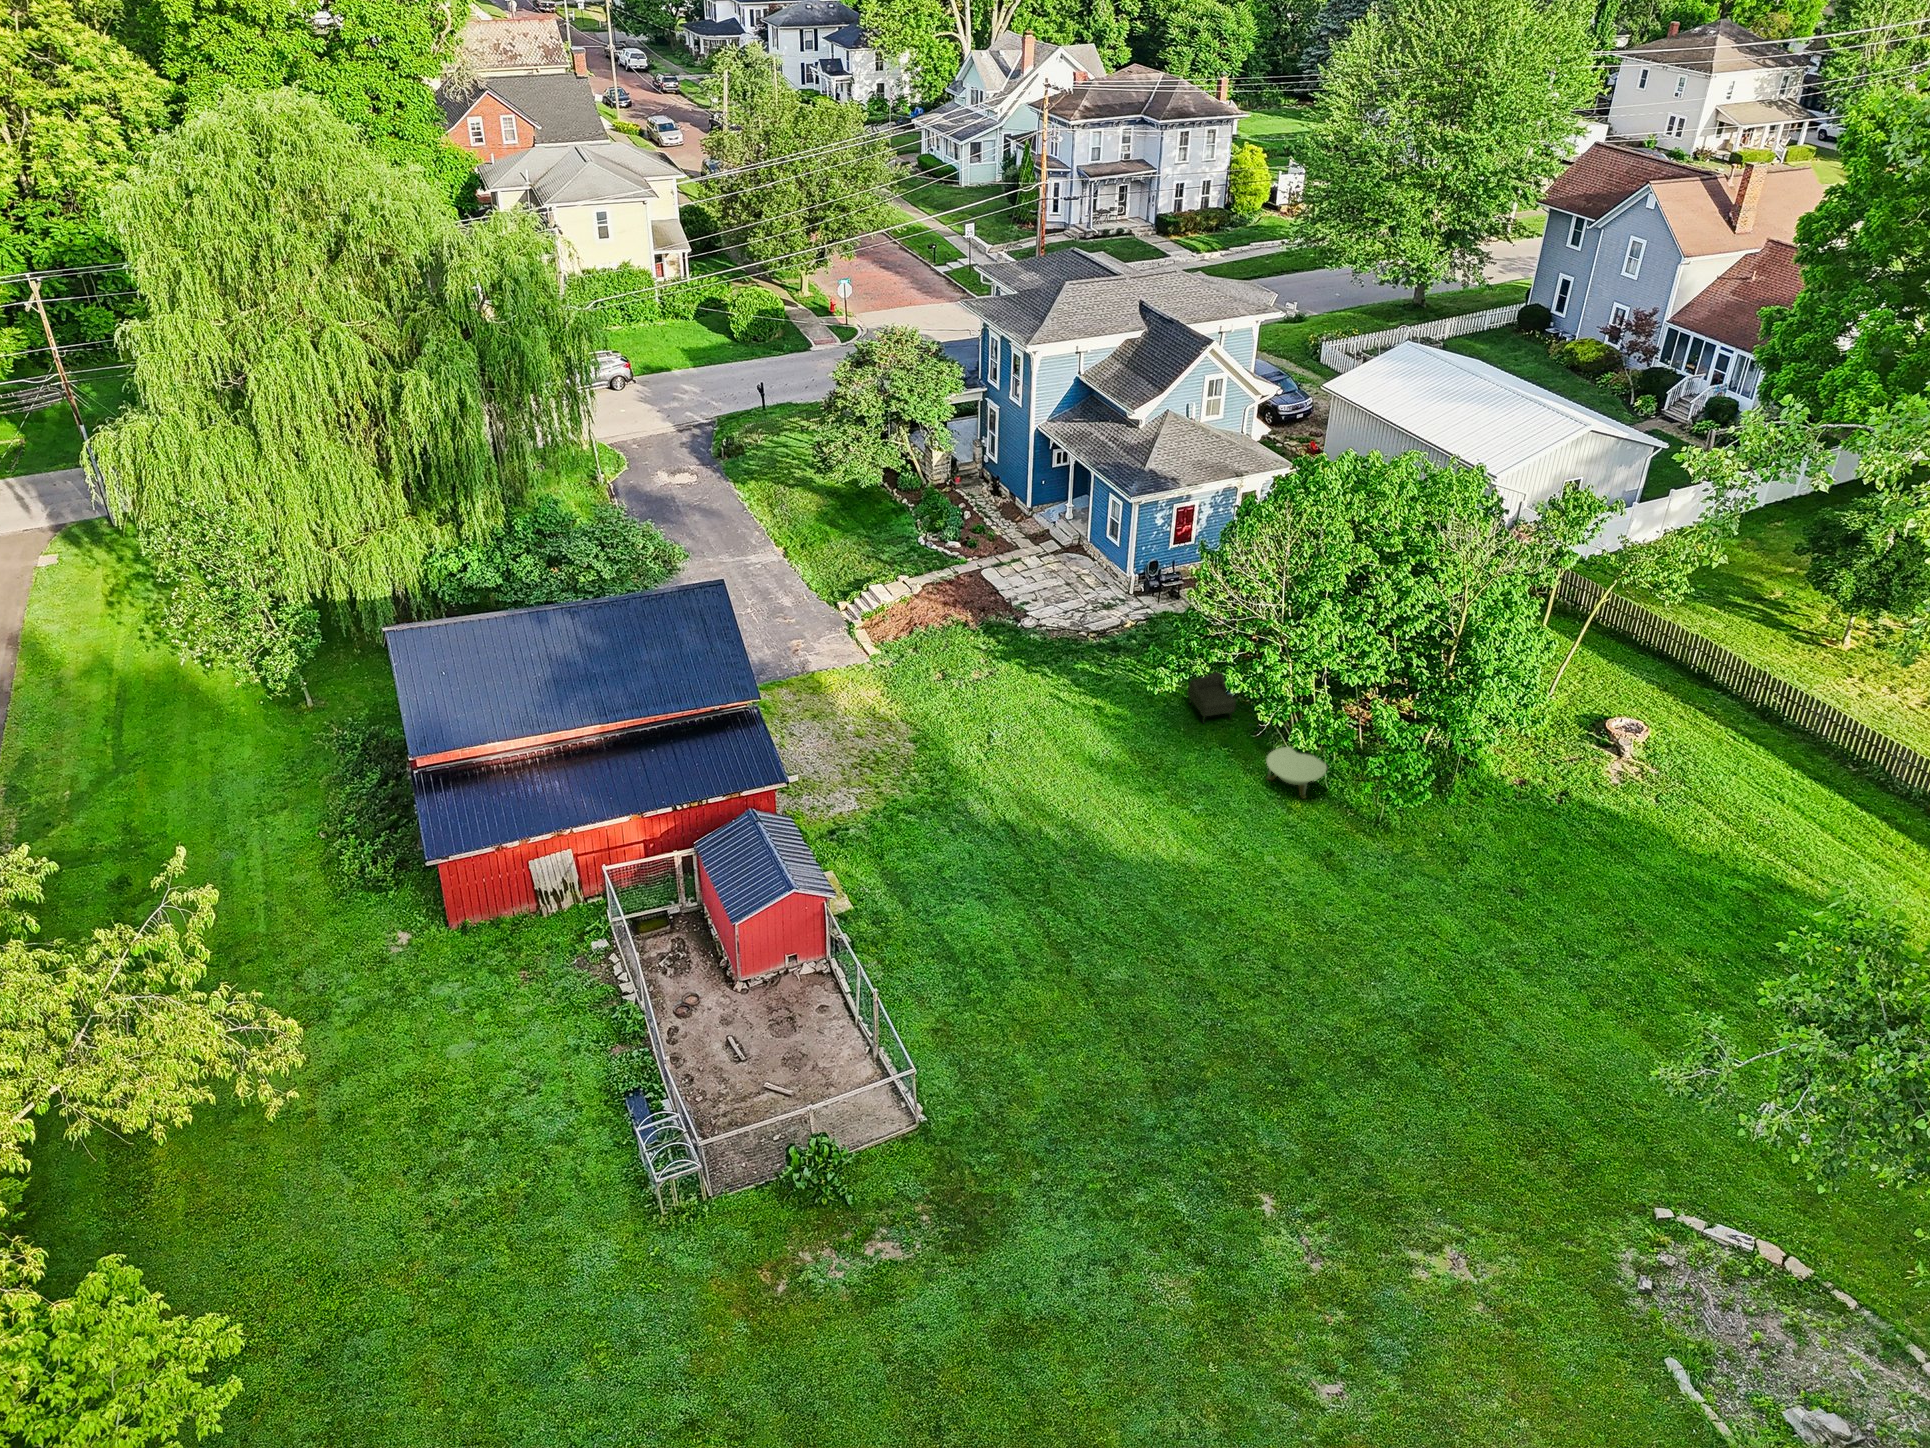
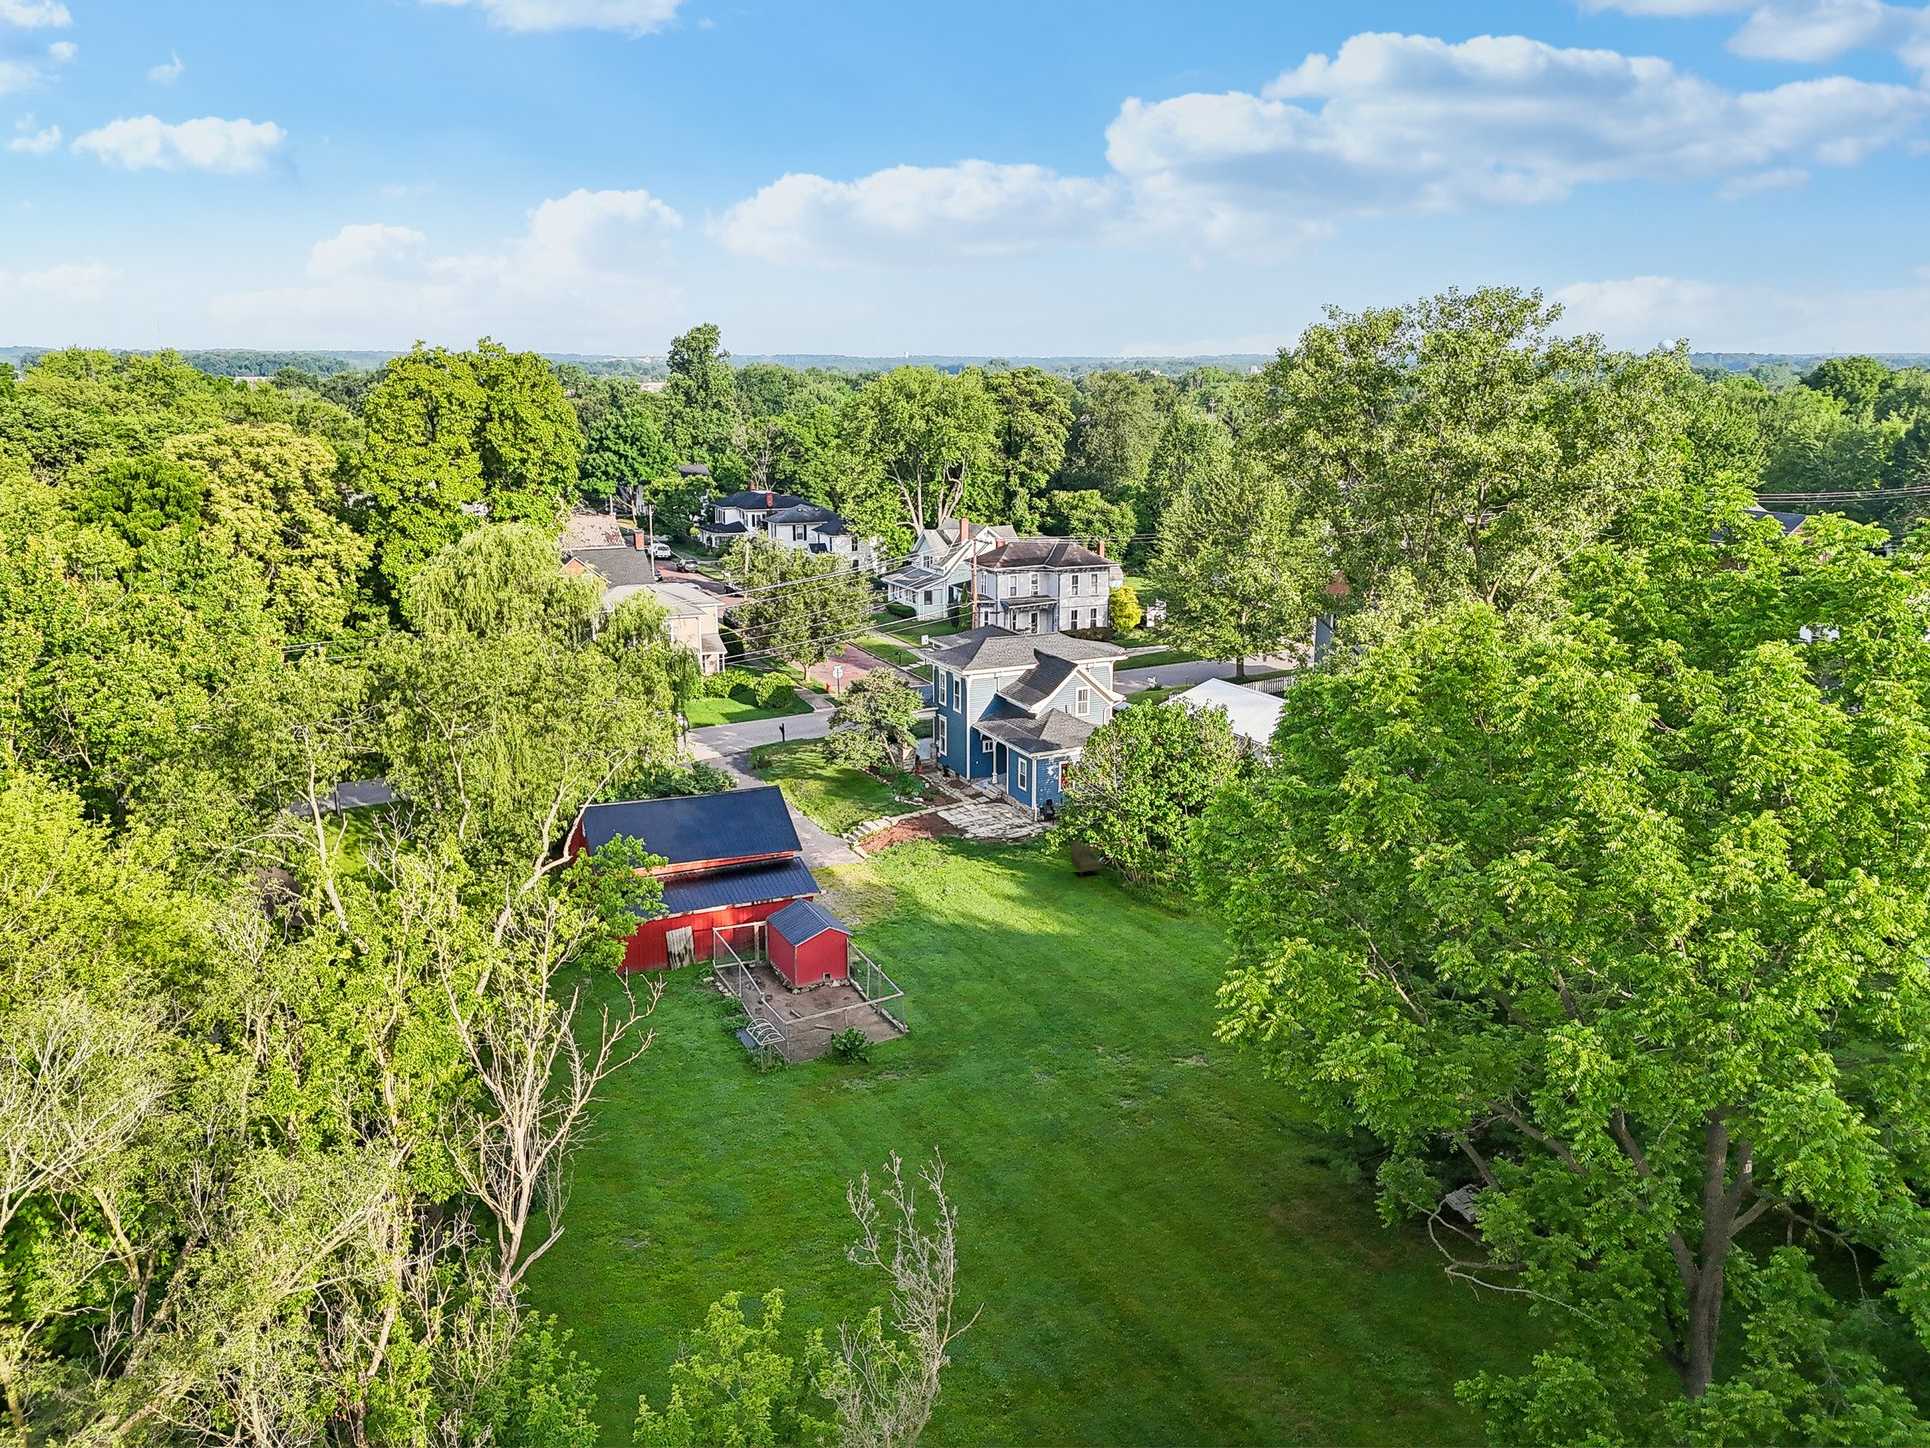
round table: present [1266,747,1327,799] -> none [1118,880,1155,906]

